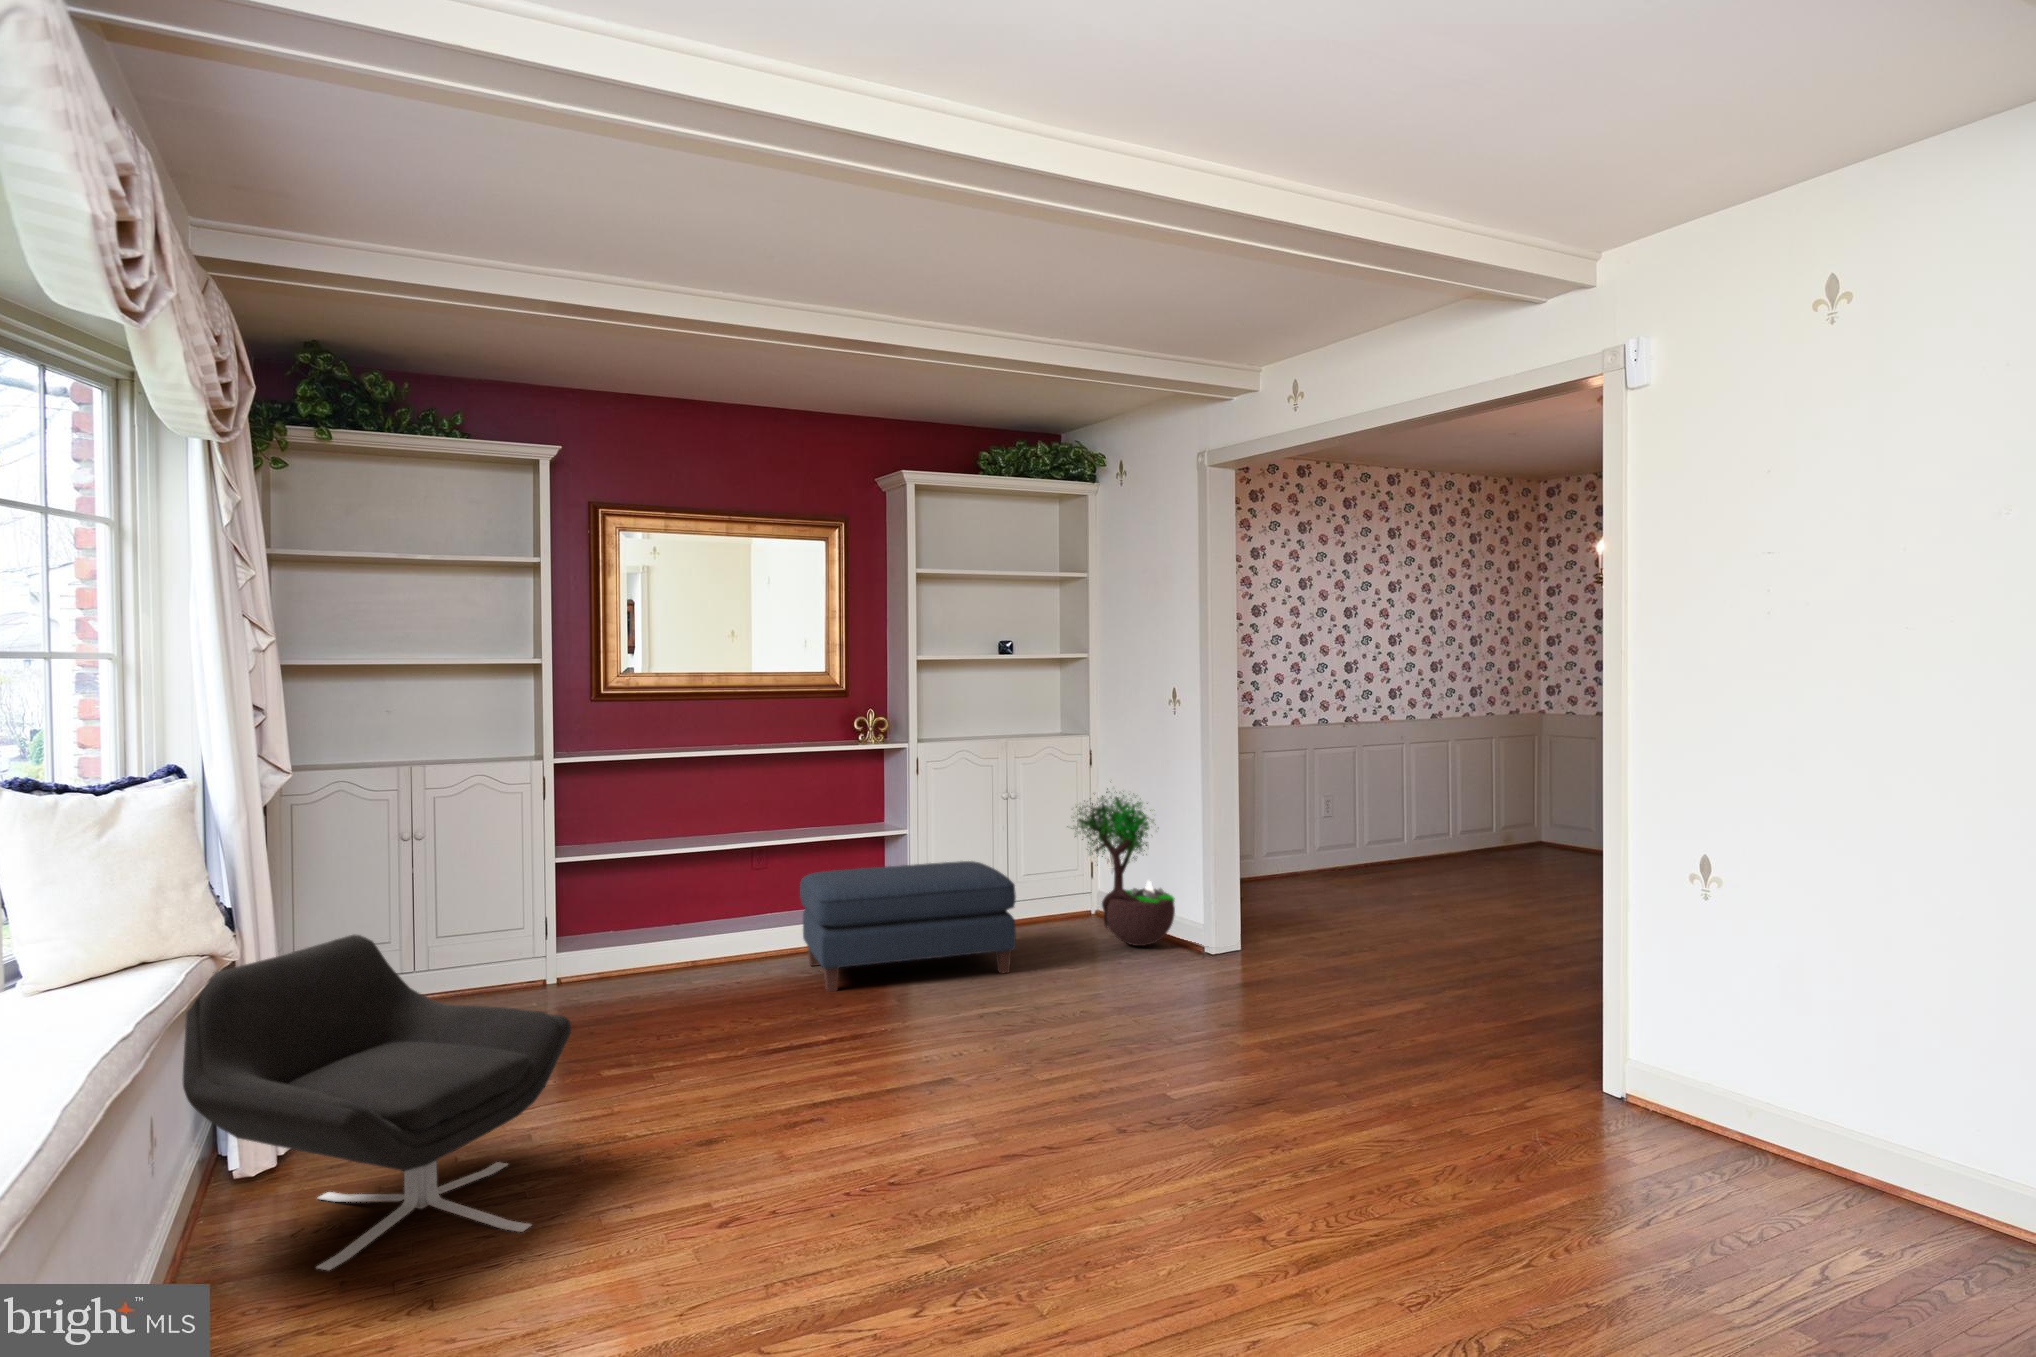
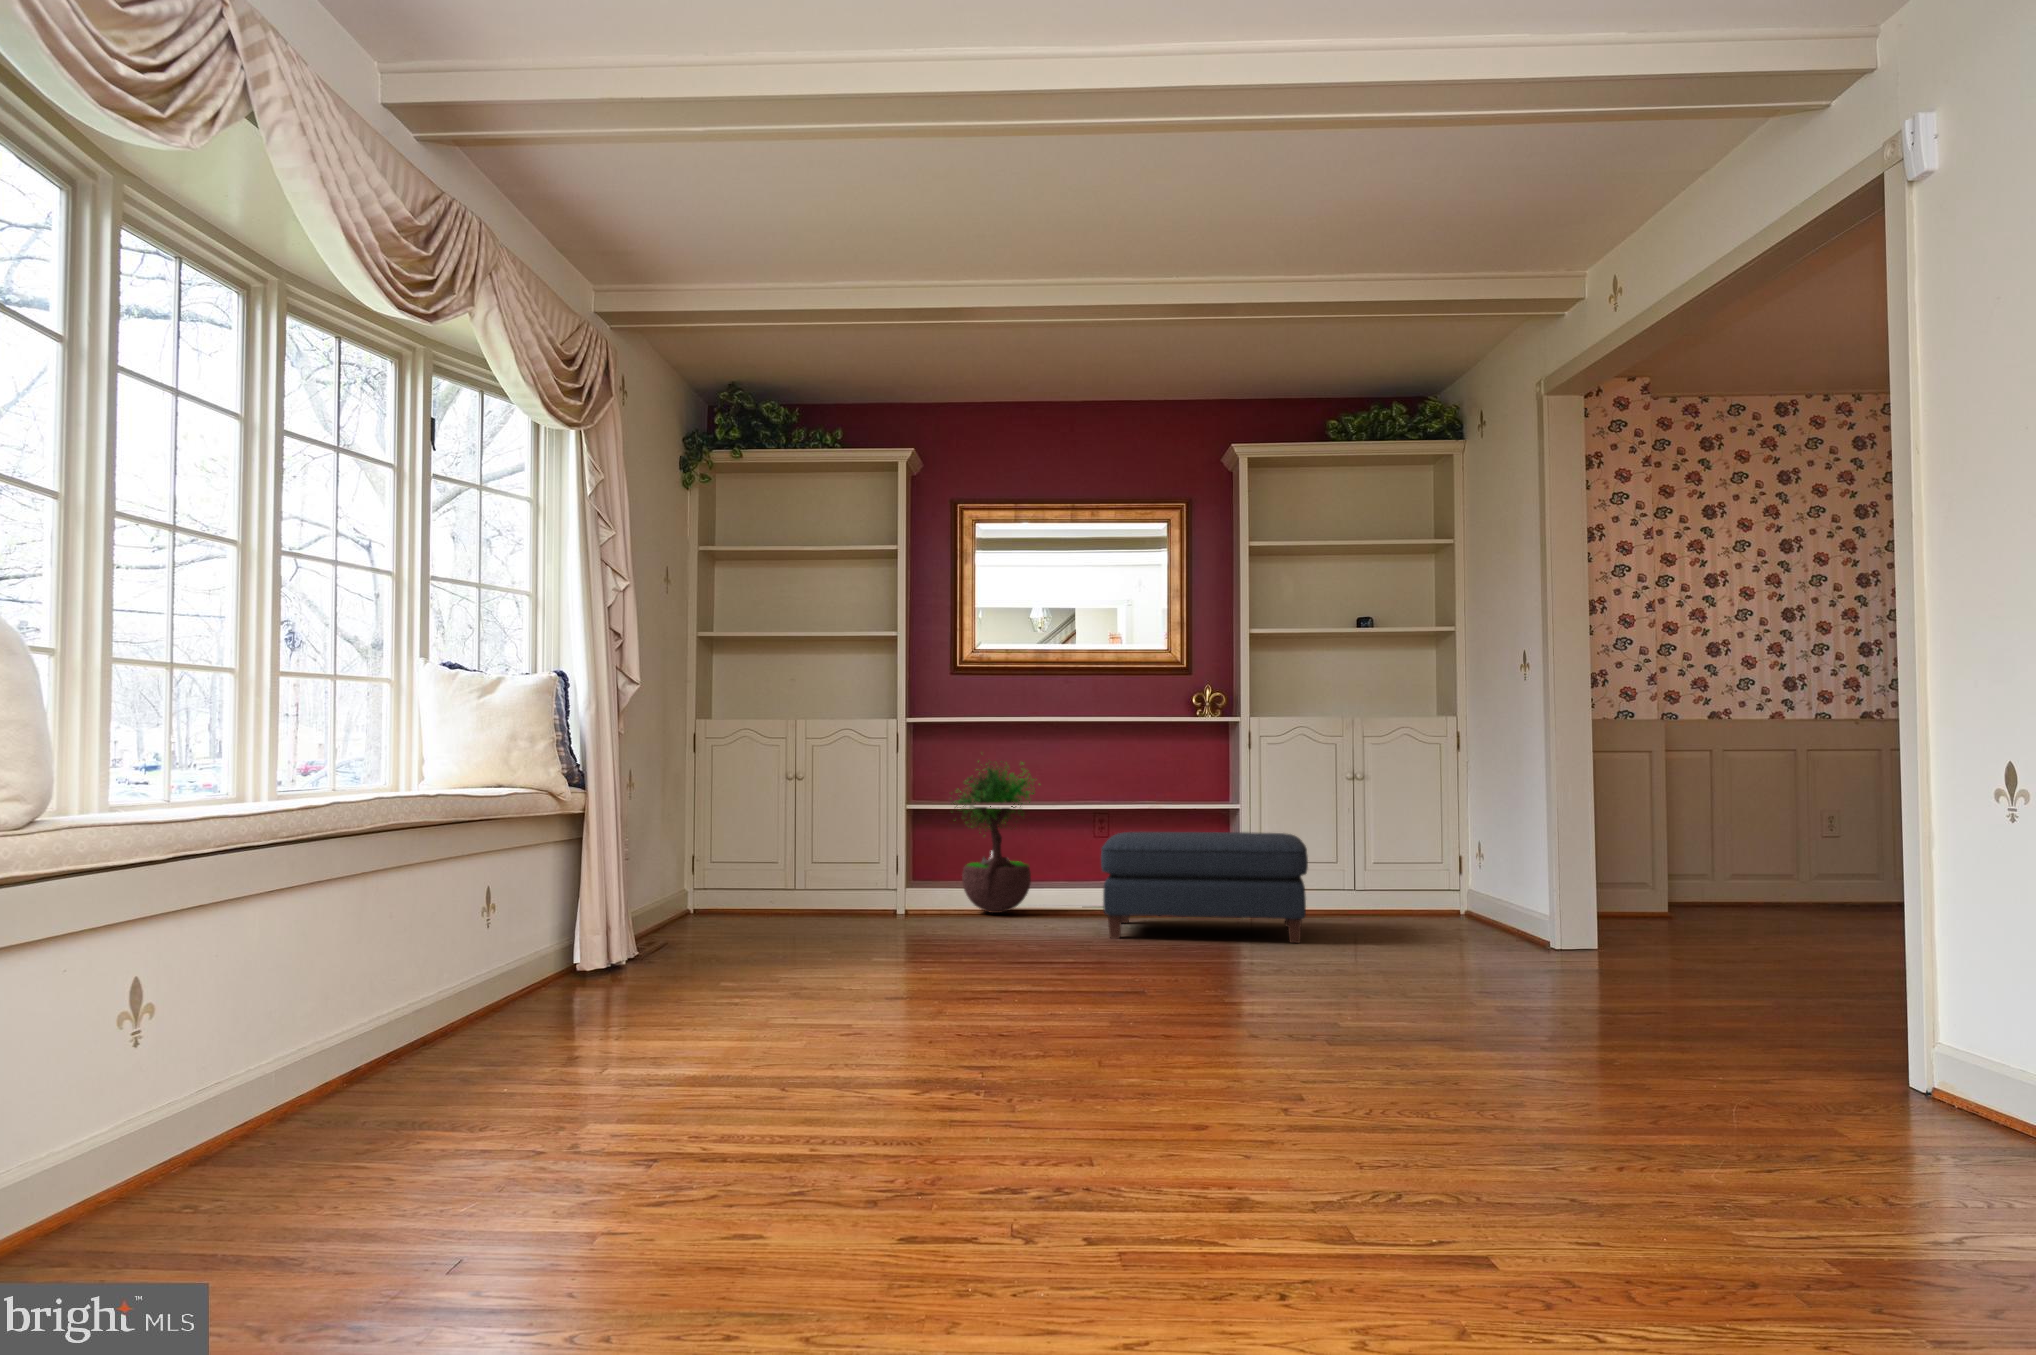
potted tree: present [1067,788,1175,946] -> present [952,761,1040,913]
lounge chair: present [182,935,571,1270] -> none [522,804,787,1020]

